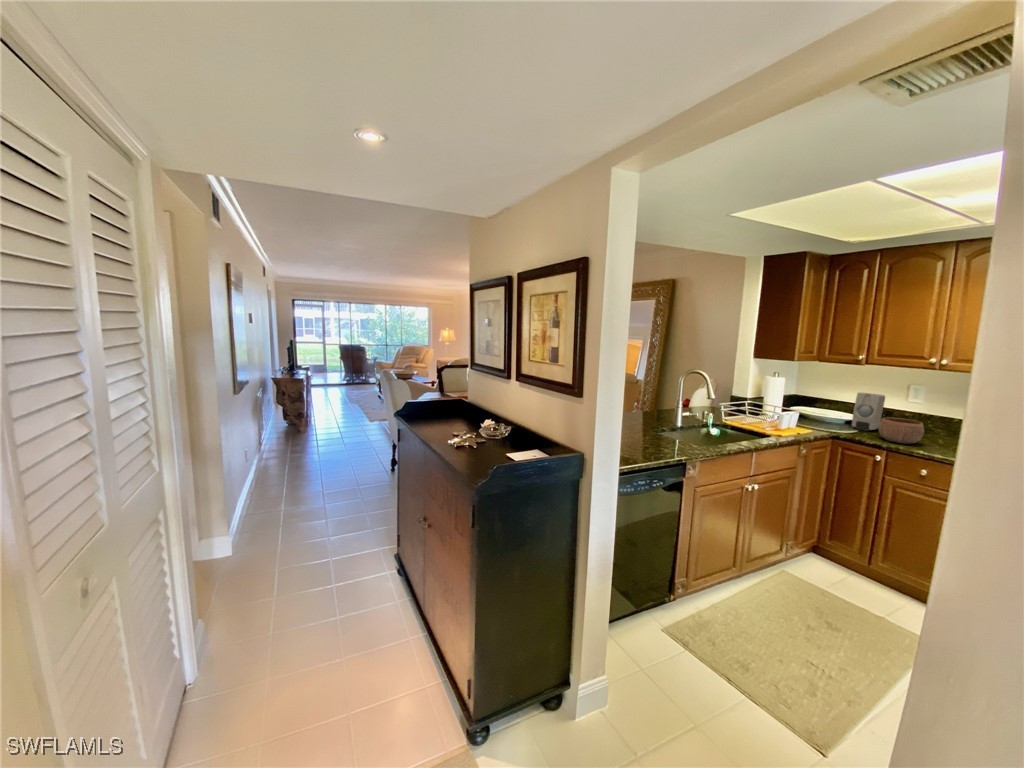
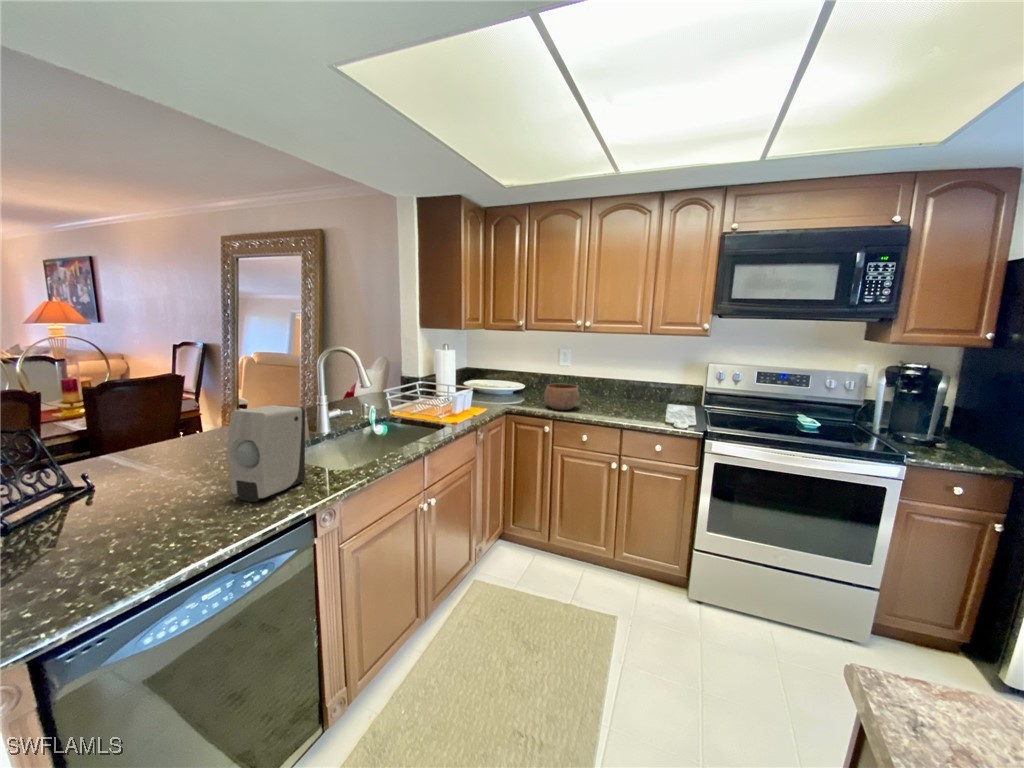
soap dispenser: present [852,392,885,431] -> present [228,405,305,502]

